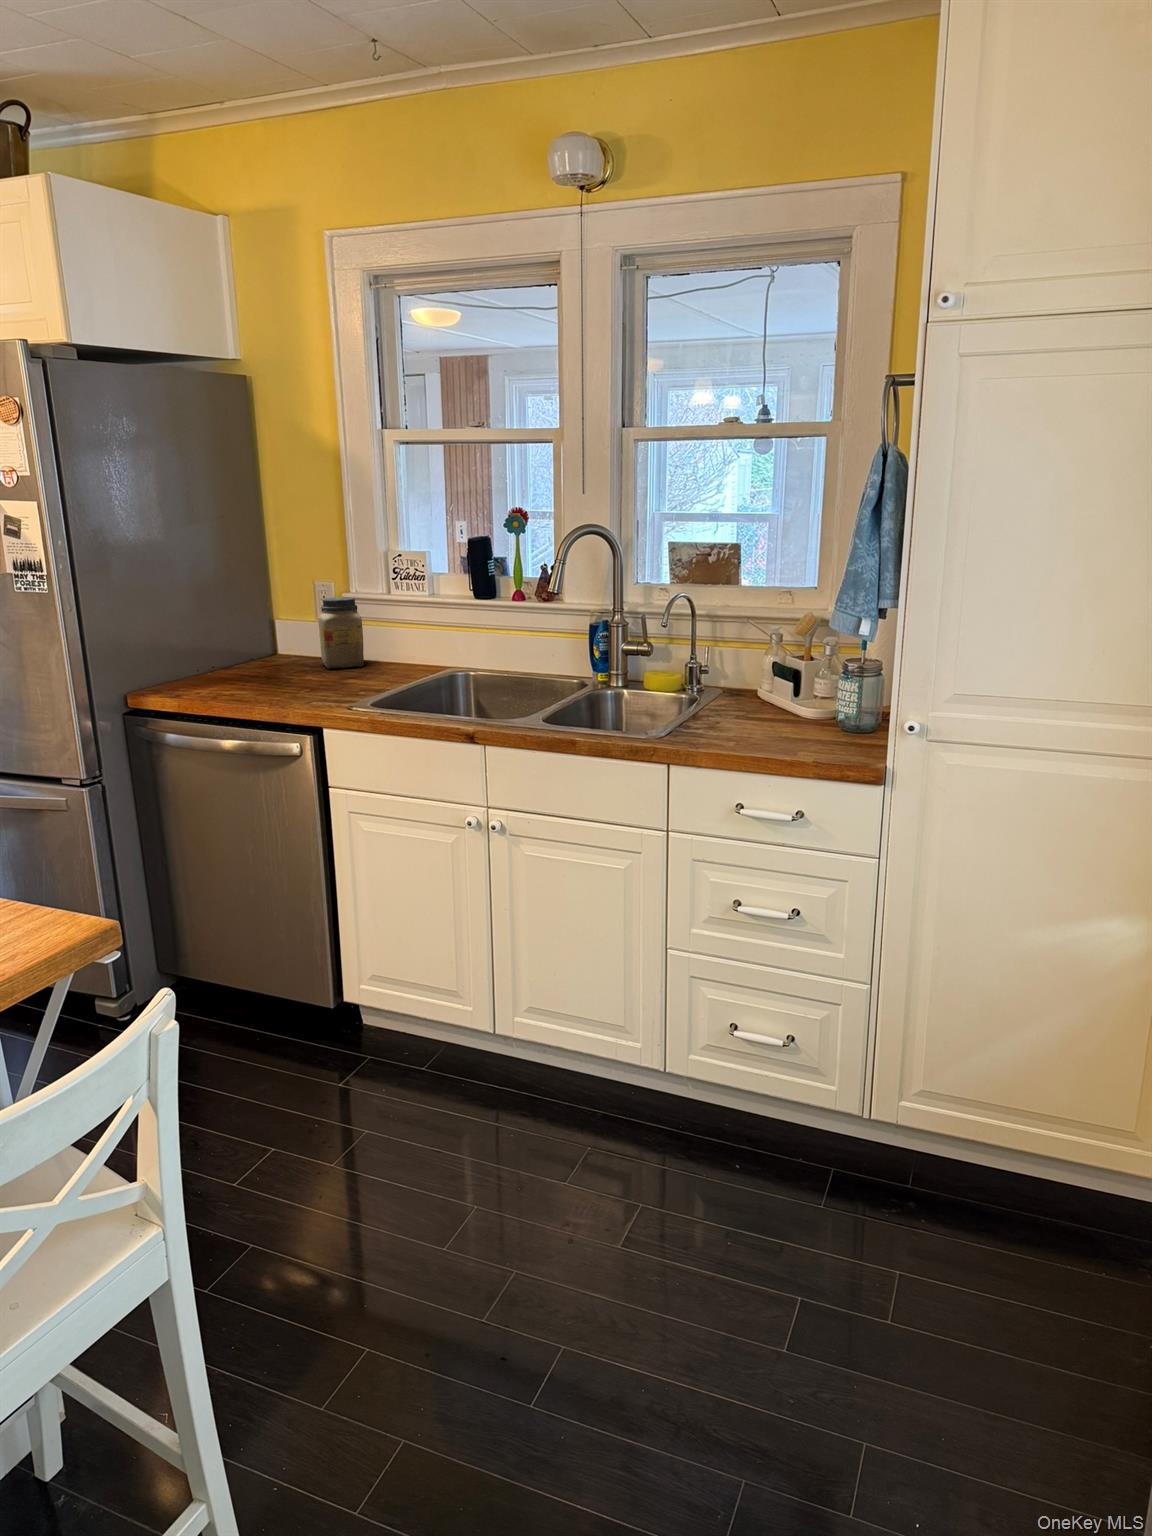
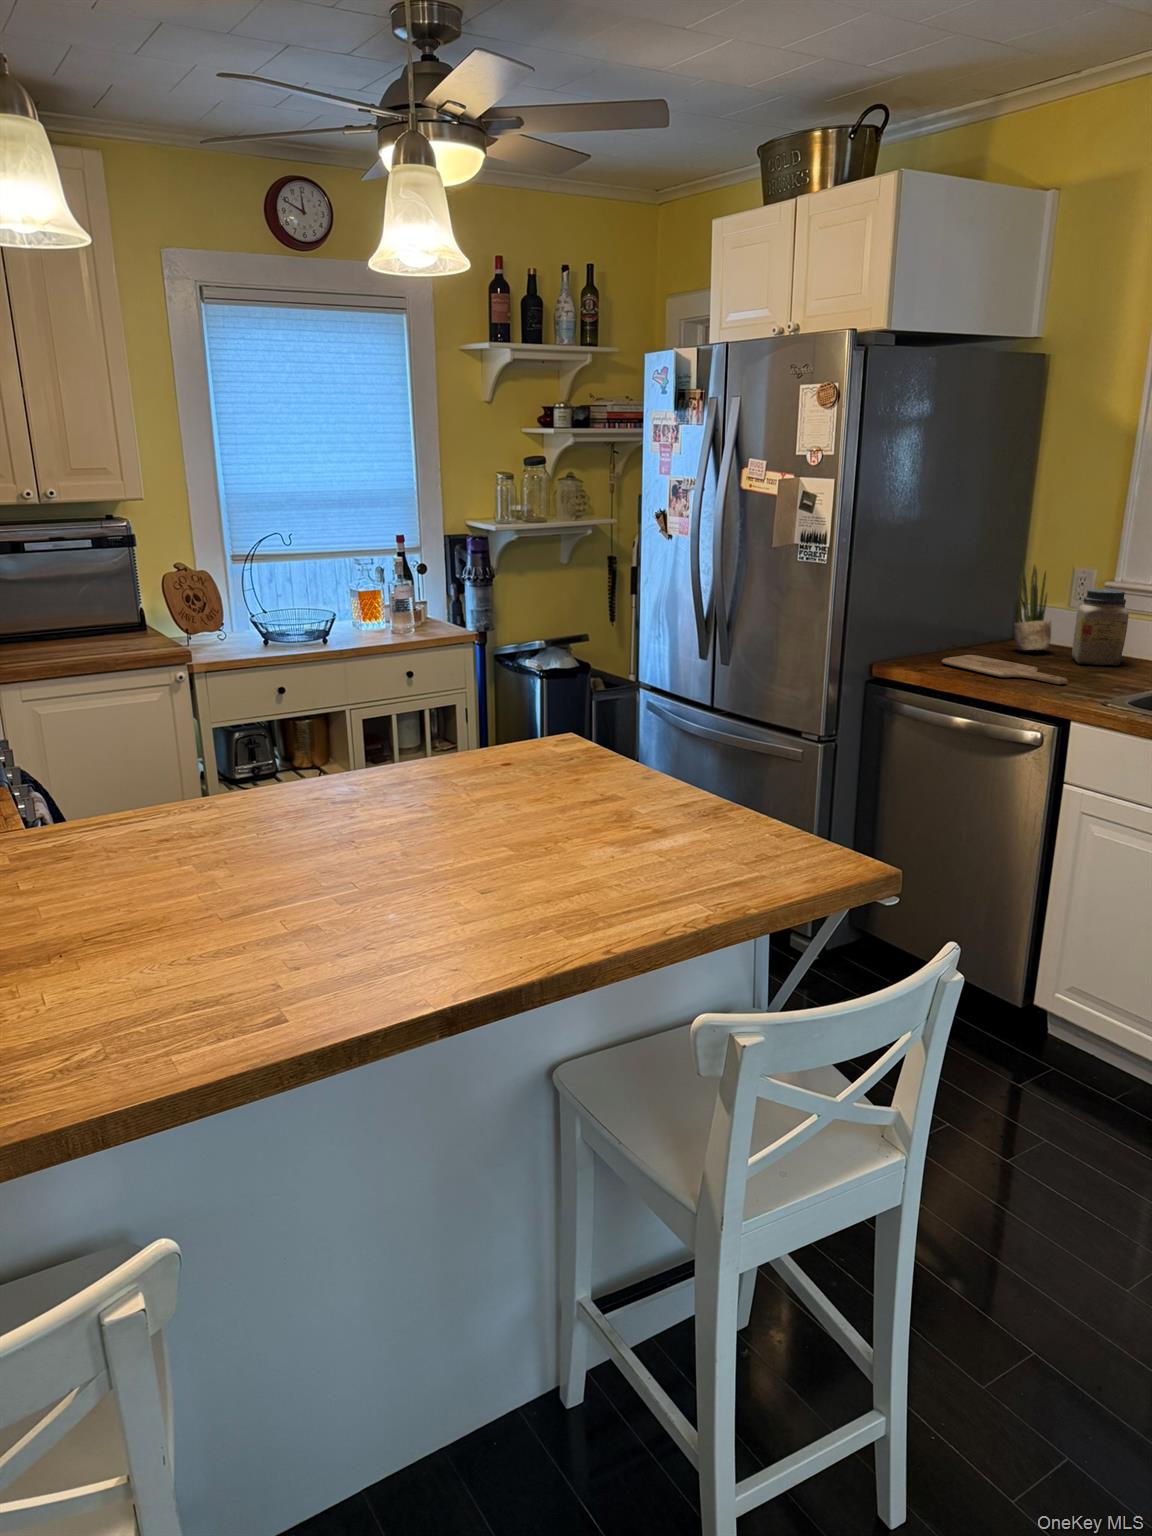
potted plant: none [261,578,302,662] -> present [1013,566,1051,650]
cutting board: none [197,672,315,691] -> present [942,655,1068,684]

